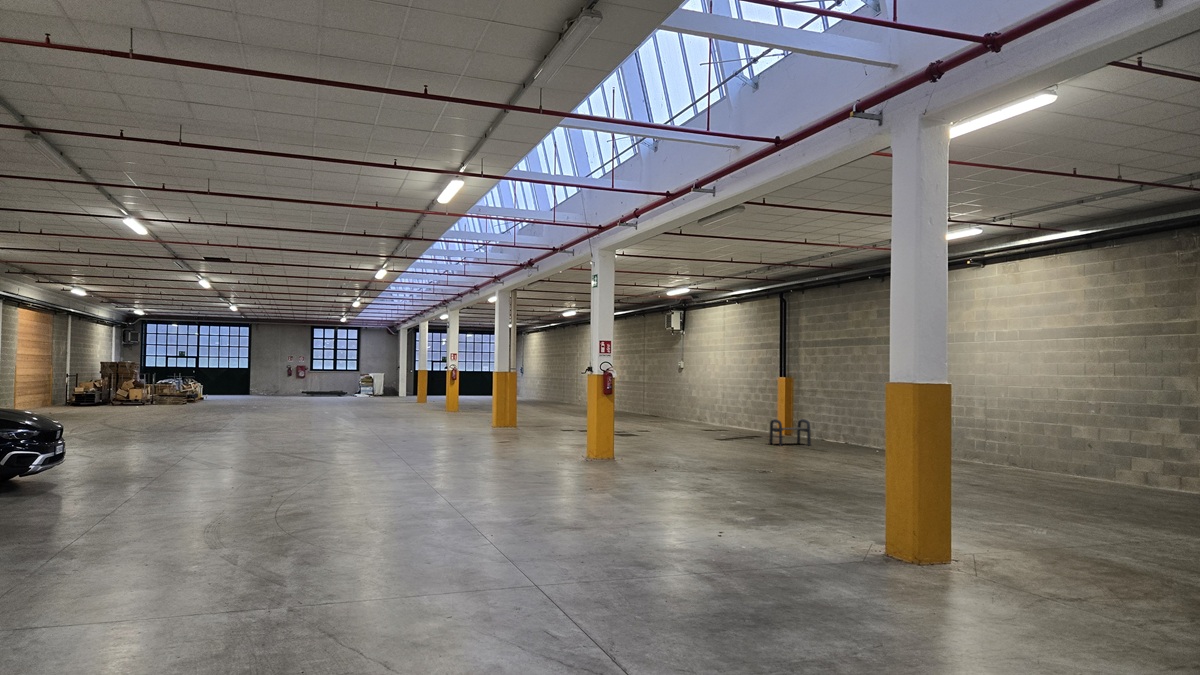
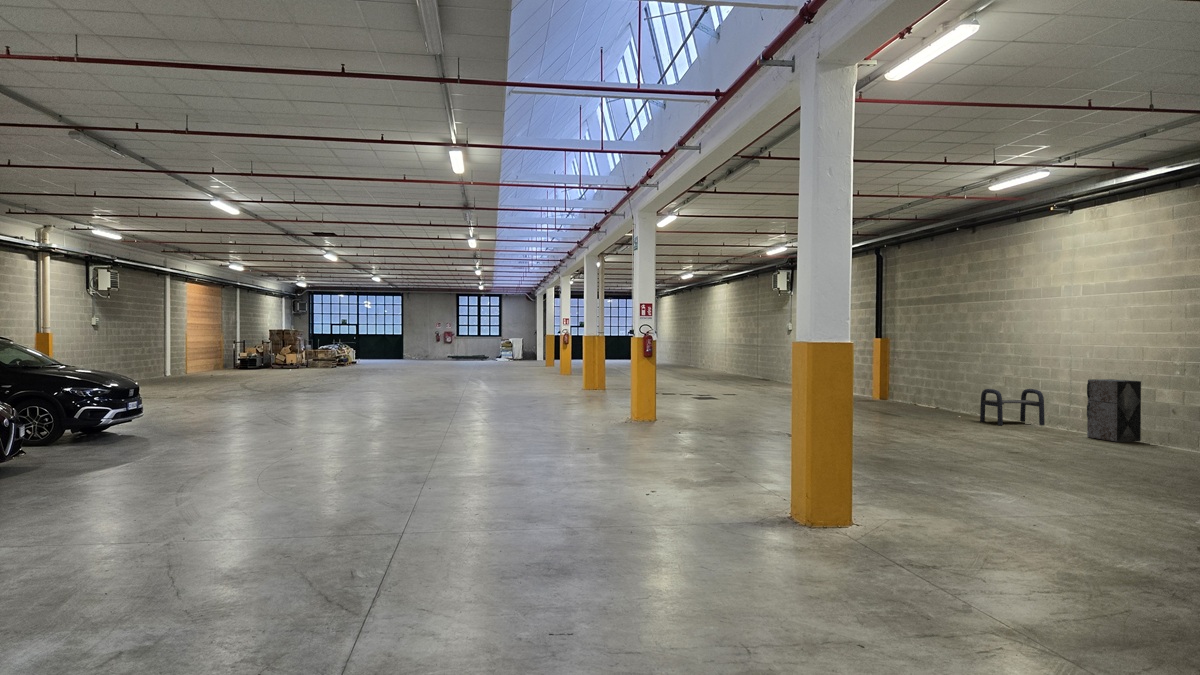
storage cabinet: none [829,412,860,454] -> present [1087,379,1141,442]

